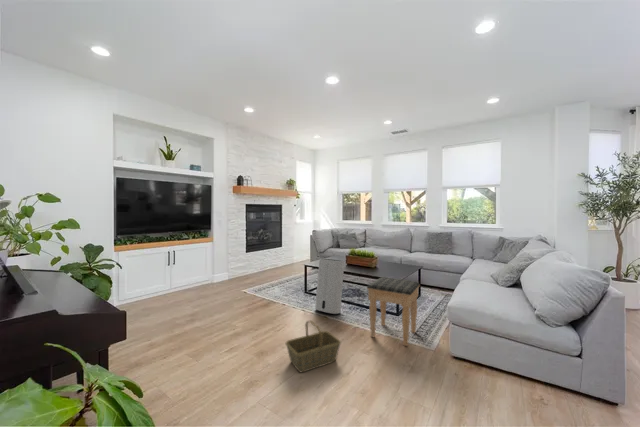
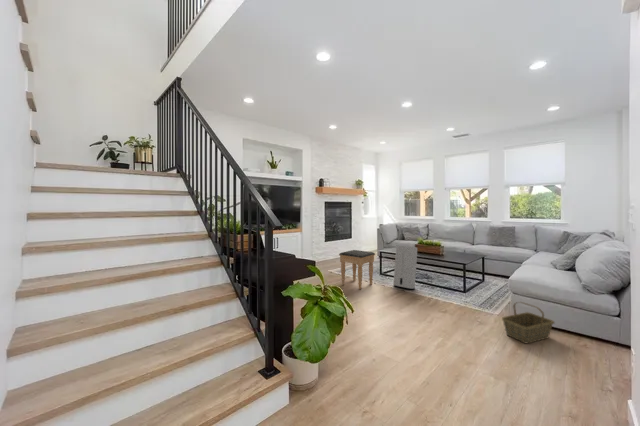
footstool: present [367,277,420,346] -> present [339,250,375,289]
basket: present [286,321,341,372] -> present [502,303,554,343]

